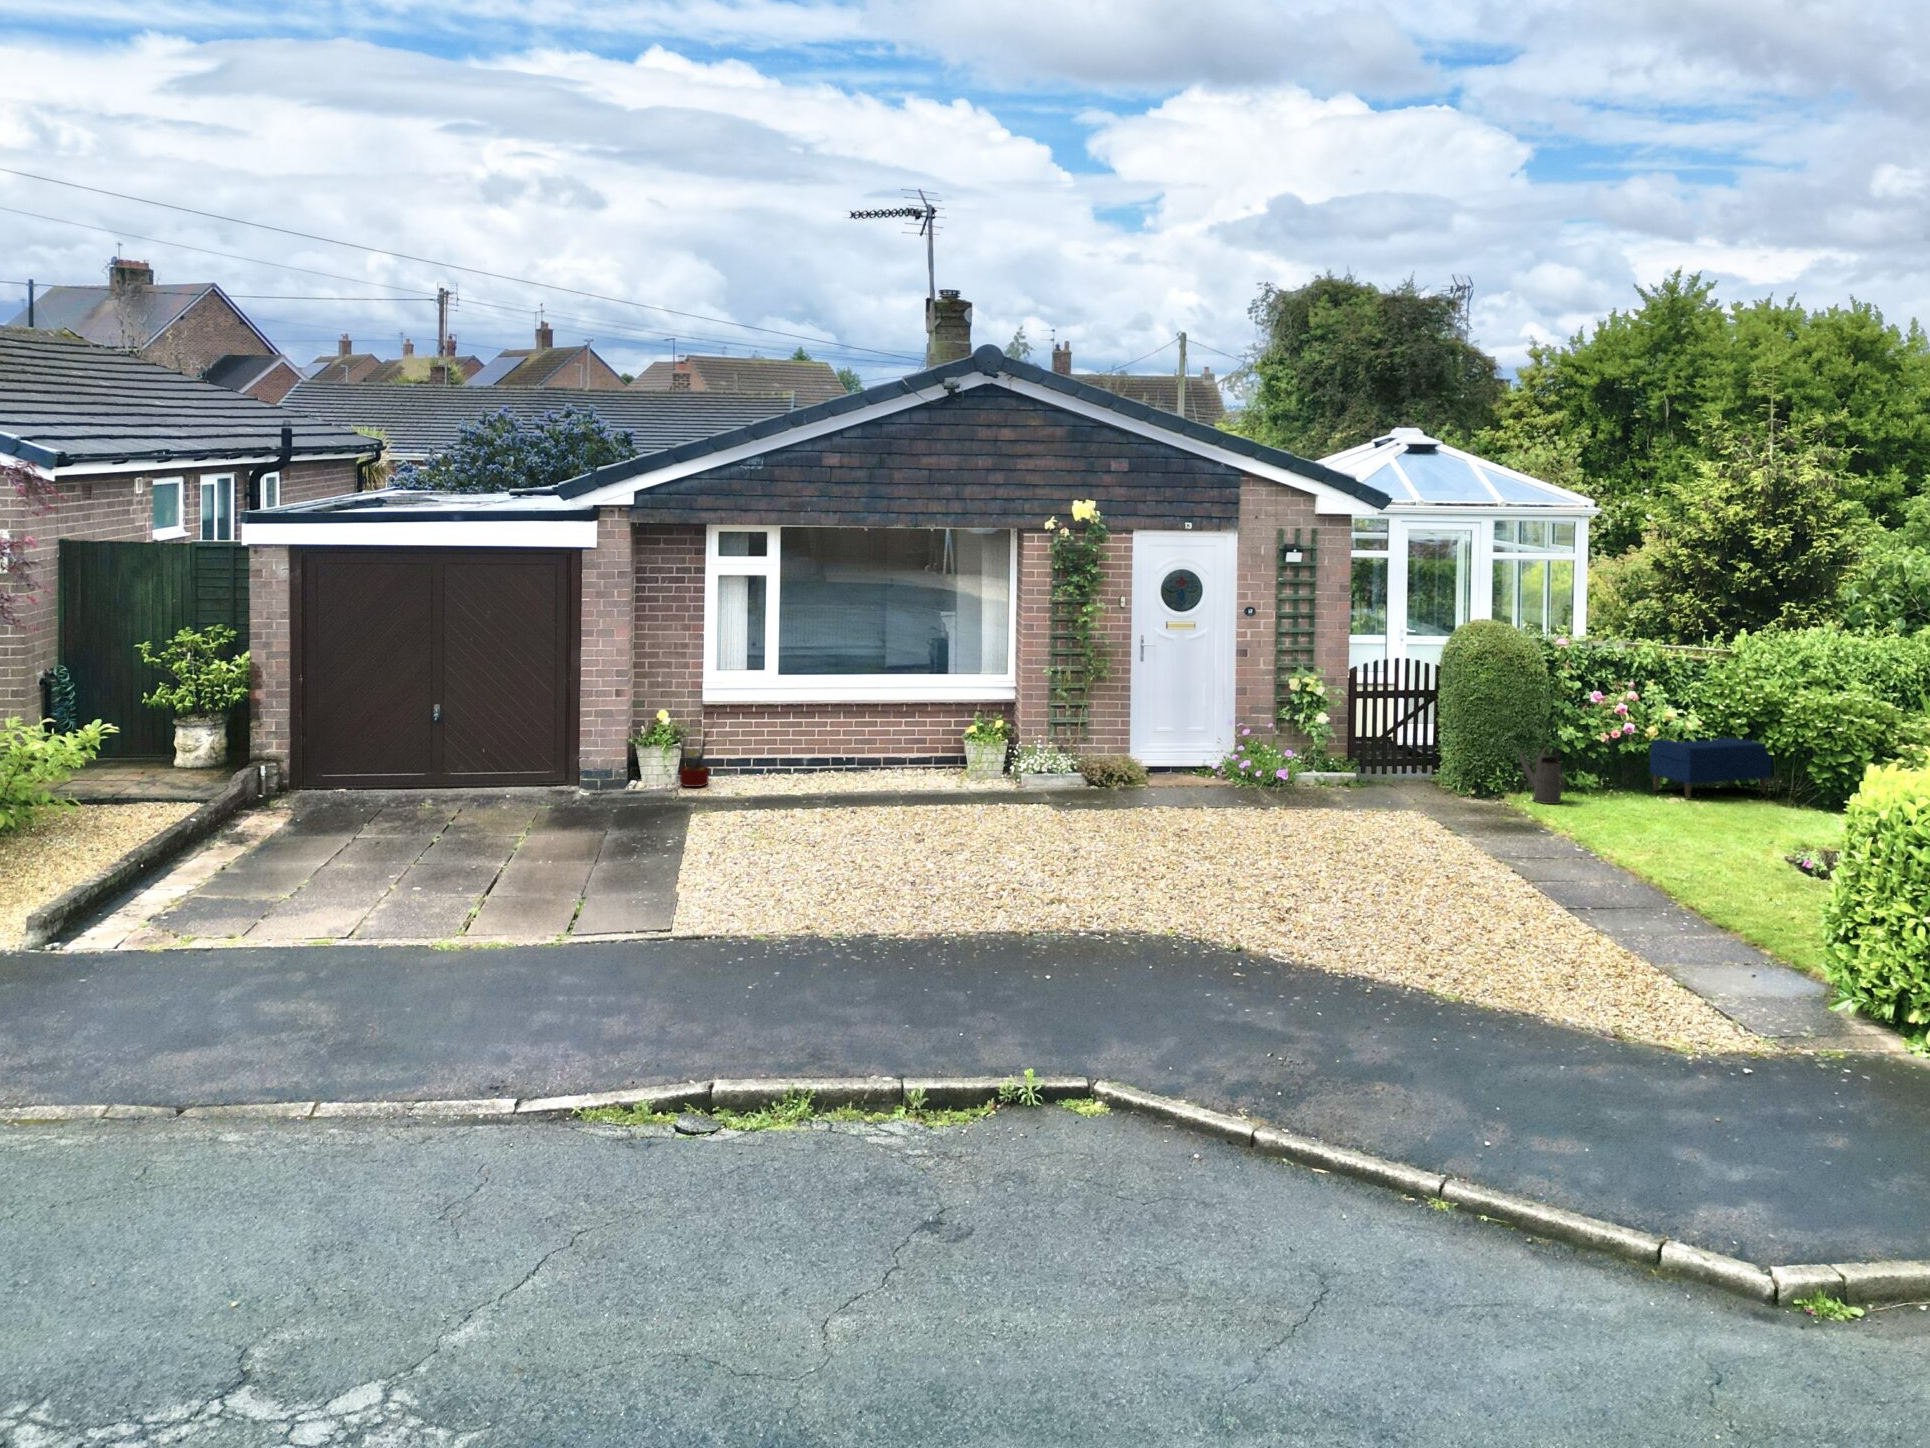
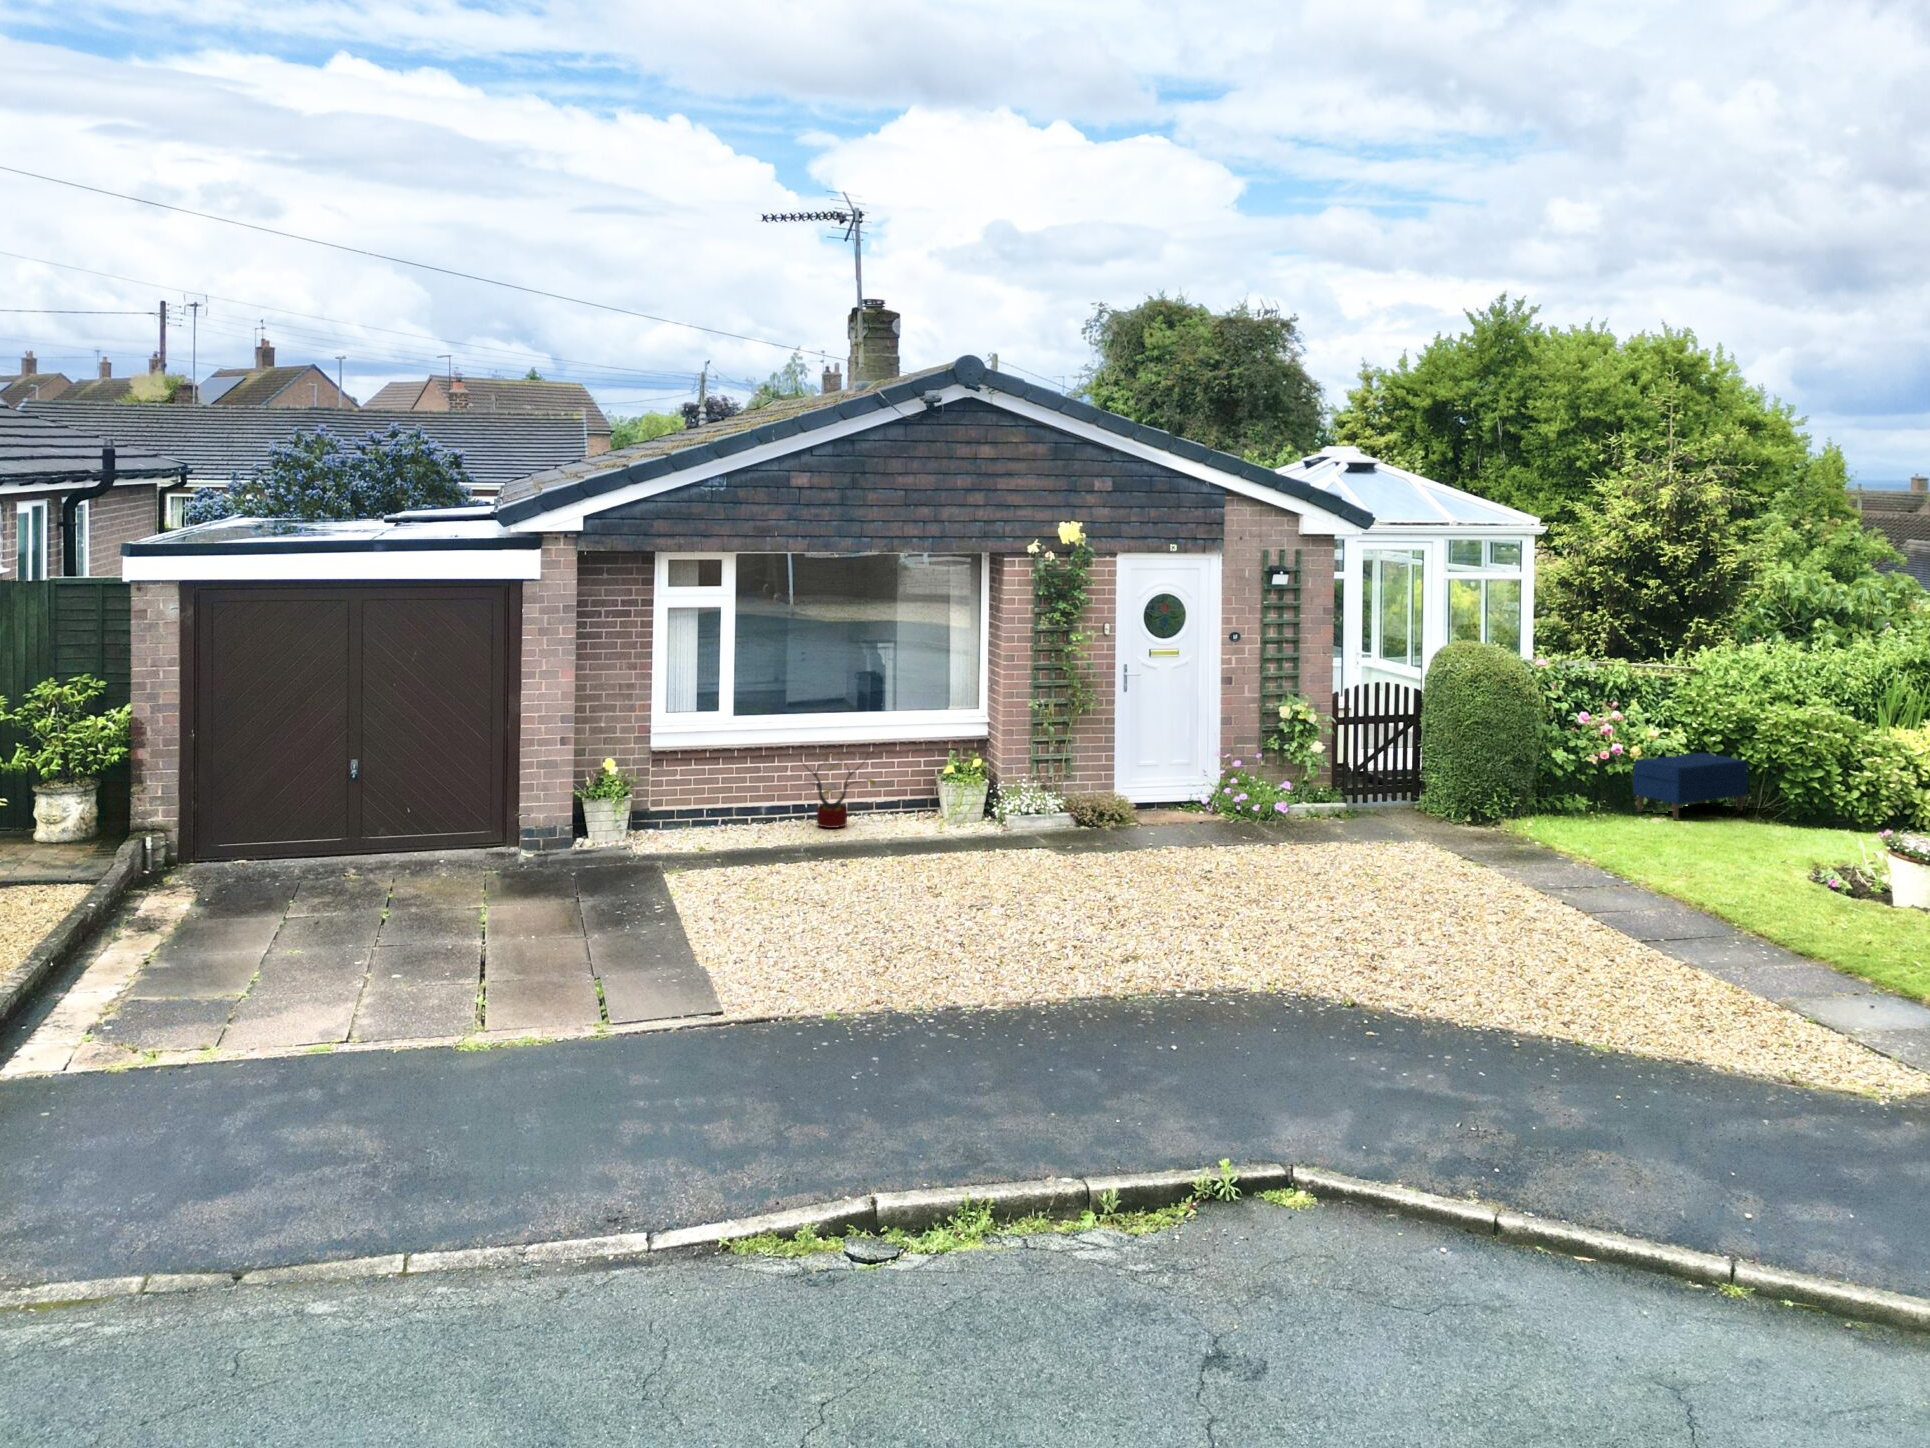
decorative plant: present [661,721,730,787] -> present [800,756,876,828]
watering can: present [1519,746,1565,804] -> none [1508,769,1565,830]

